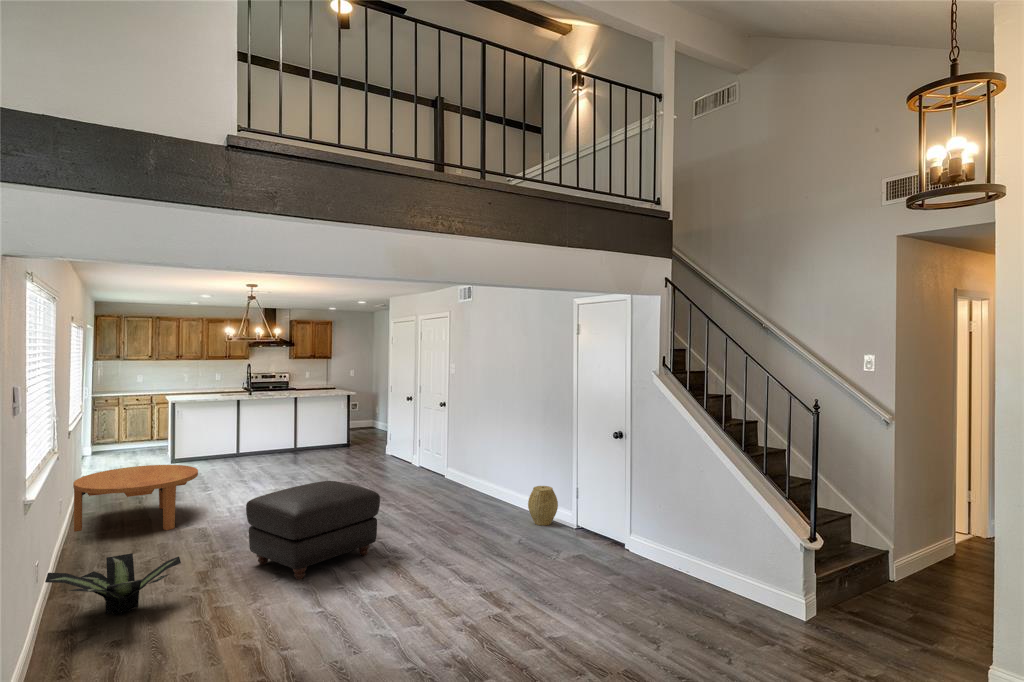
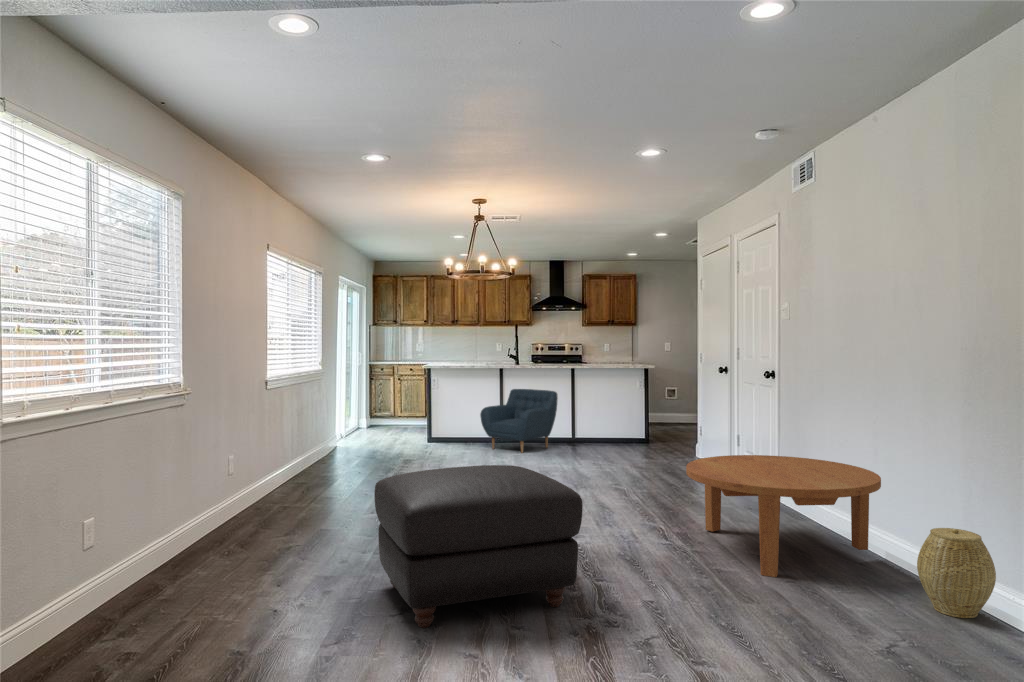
armchair: none [224,415,287,464] -> present [480,389,558,453]
coffee table: present [73,465,198,532] -> present [686,455,881,577]
potted plant: present [45,553,181,615] -> none [60,536,254,628]

